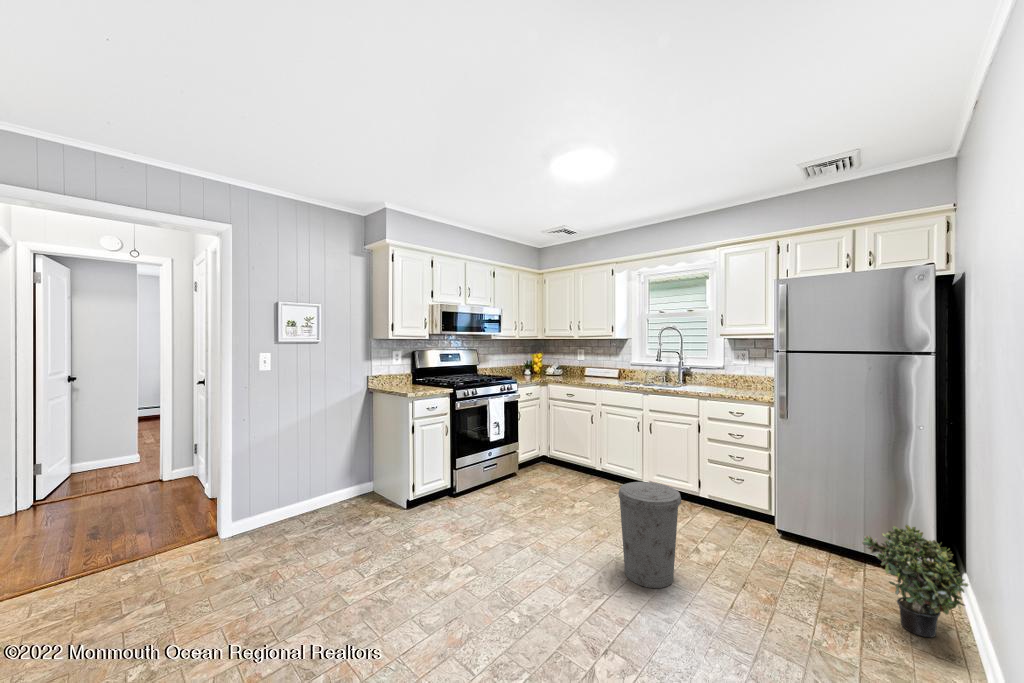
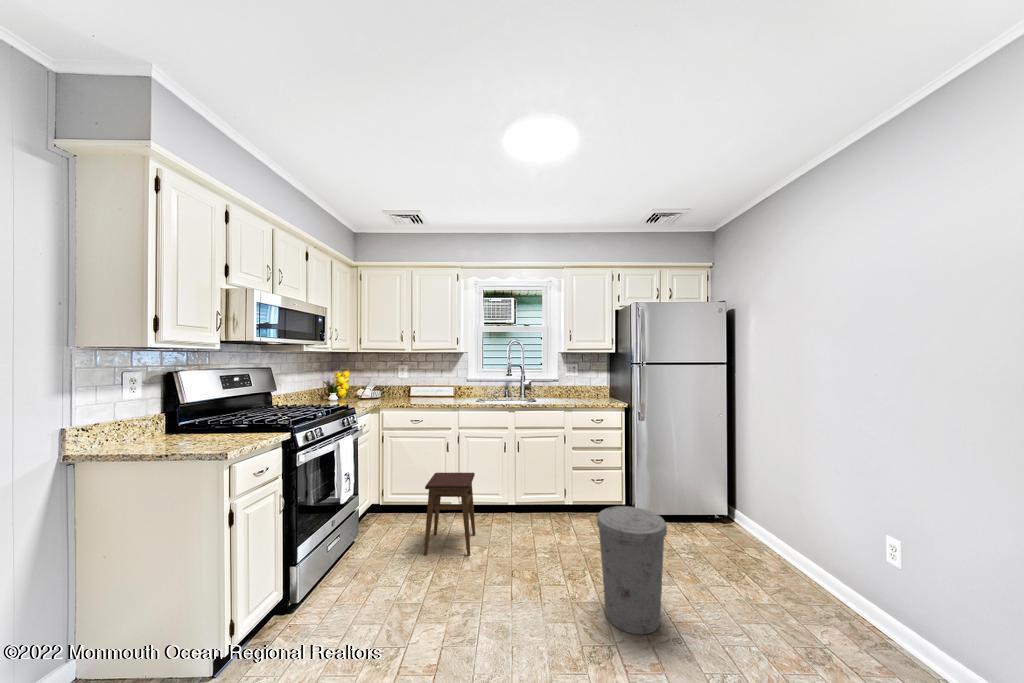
stool: none [549,437,598,504] -> present [424,473,475,555]
potted plant: present [862,525,968,637] -> none [756,489,828,572]

